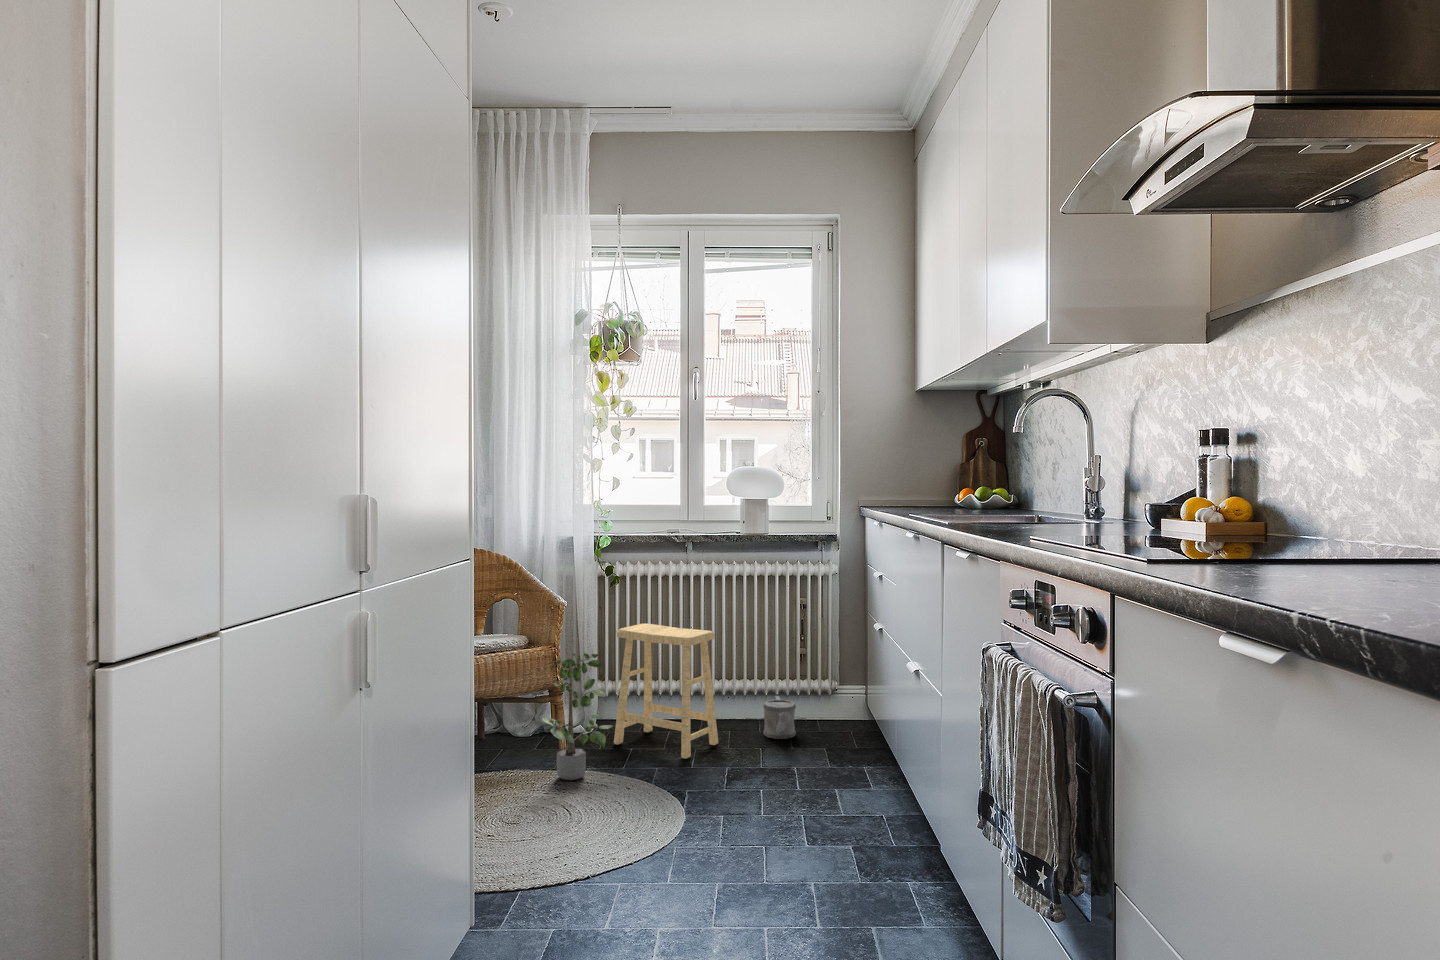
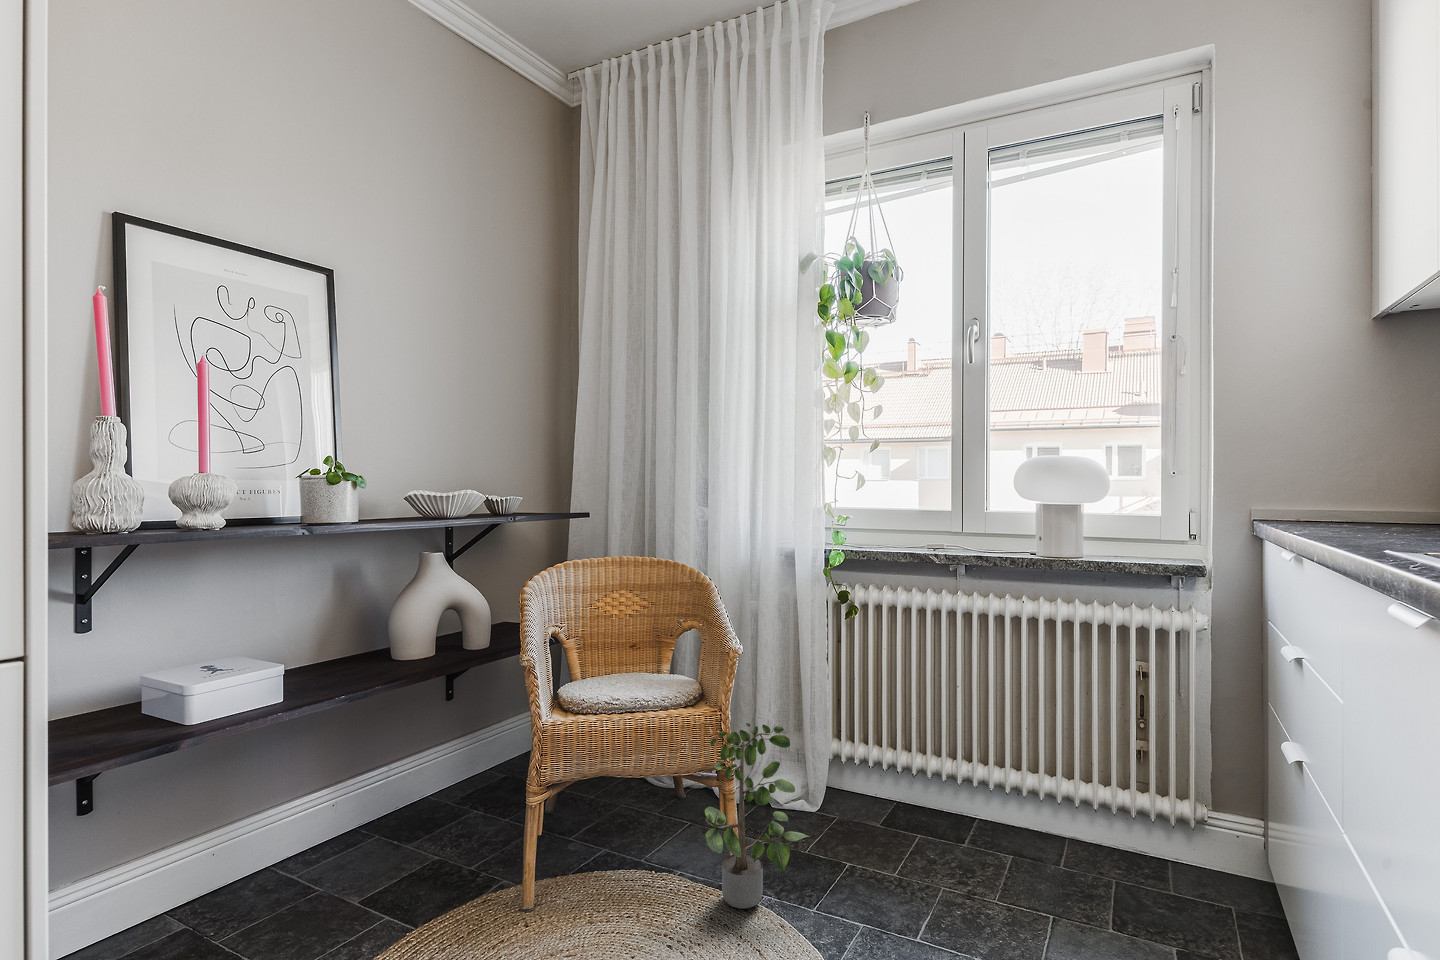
footstool: present [614,623,718,759] -> none [833,675,987,903]
watering can: present [763,696,796,739] -> none [1067,810,1125,894]

